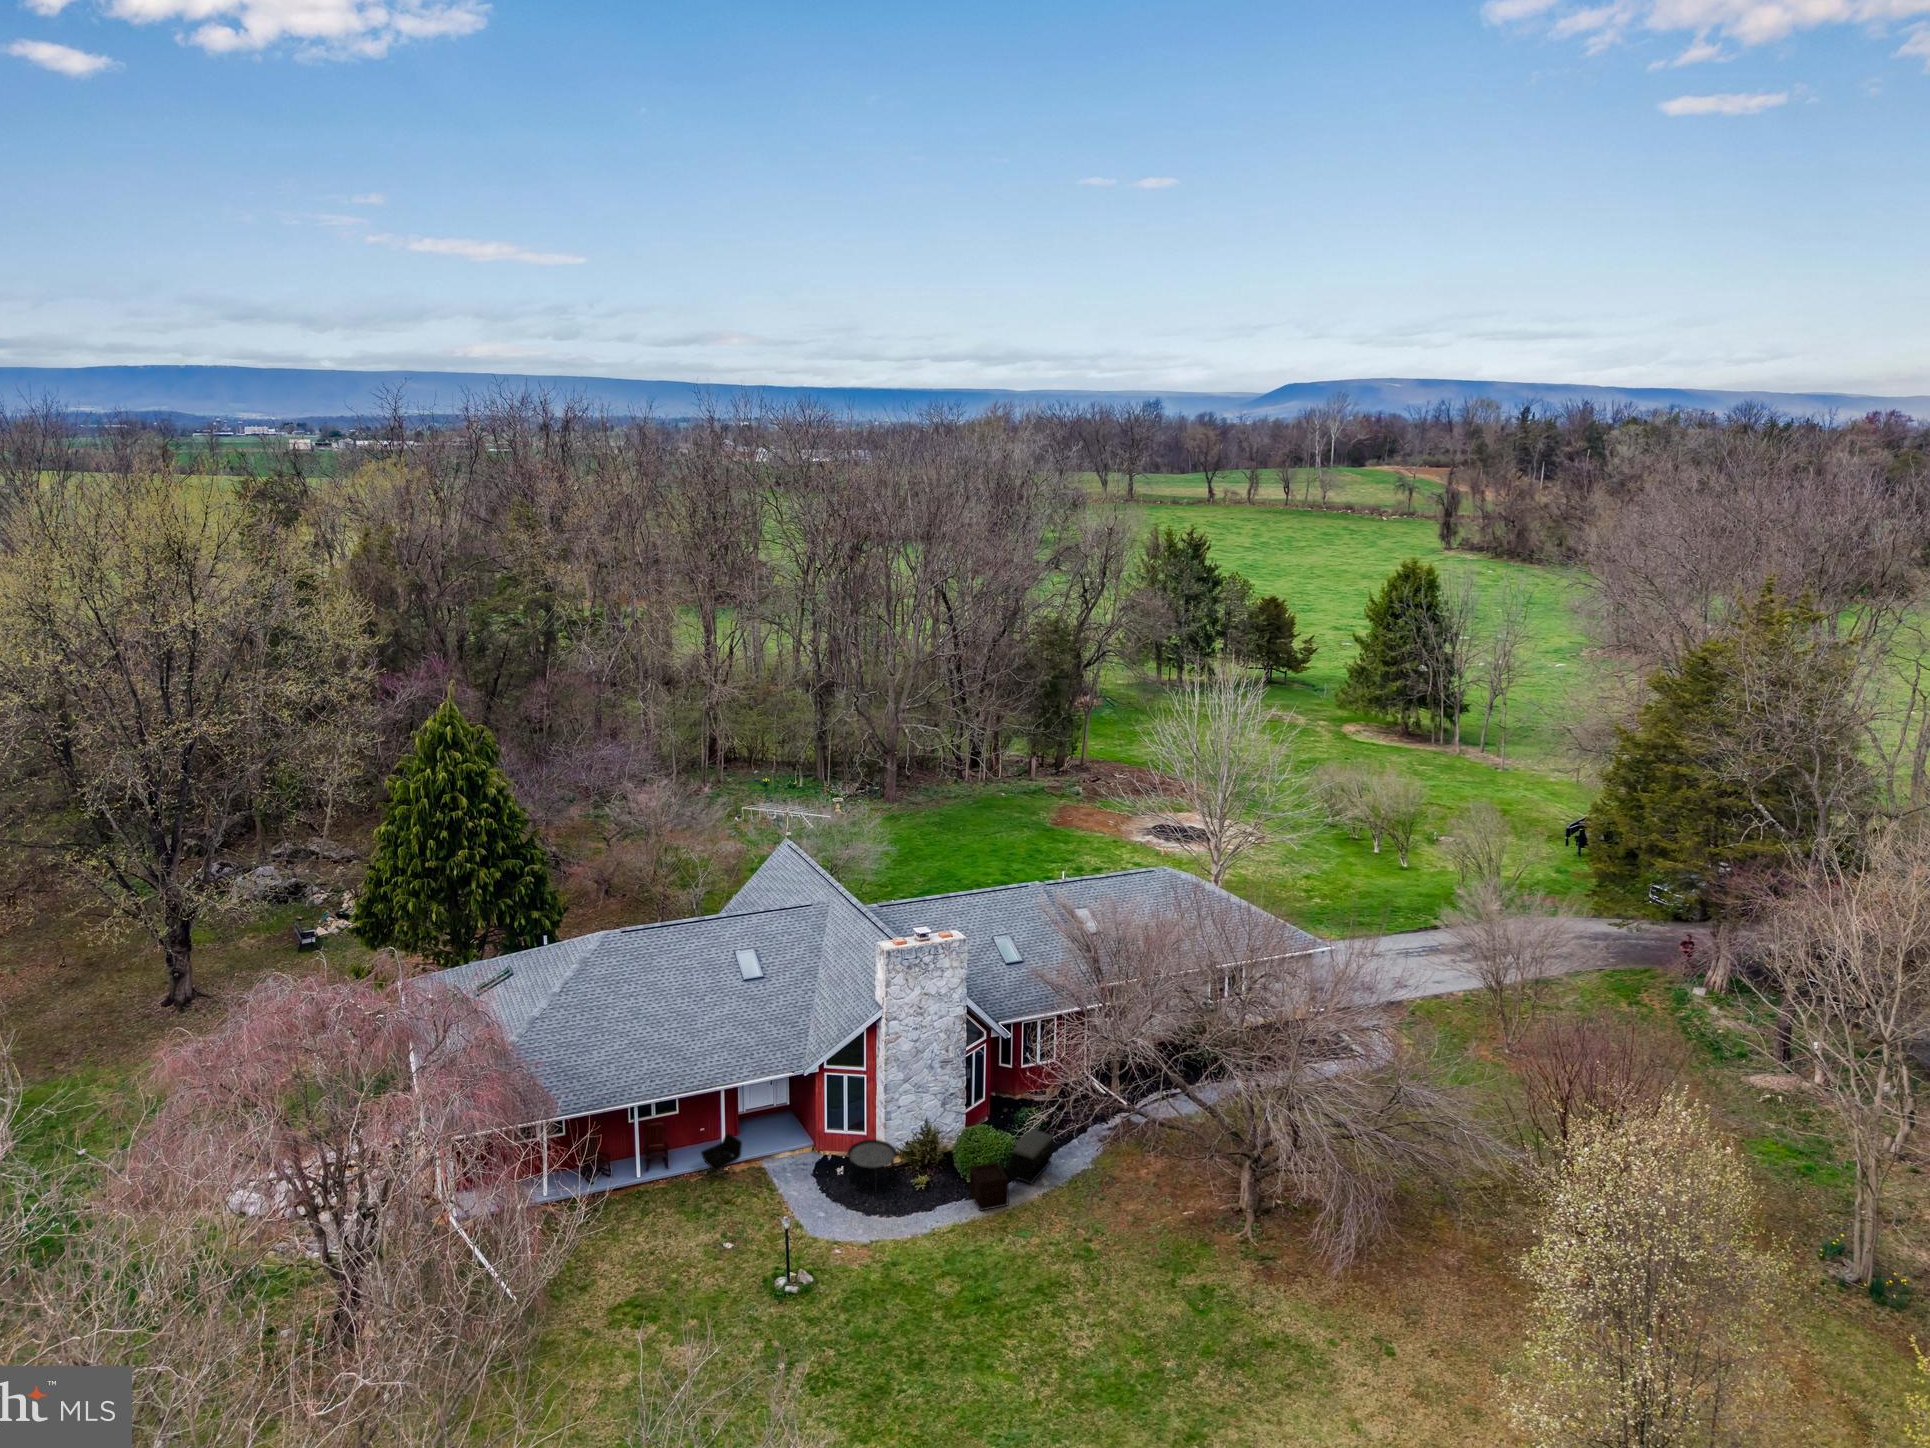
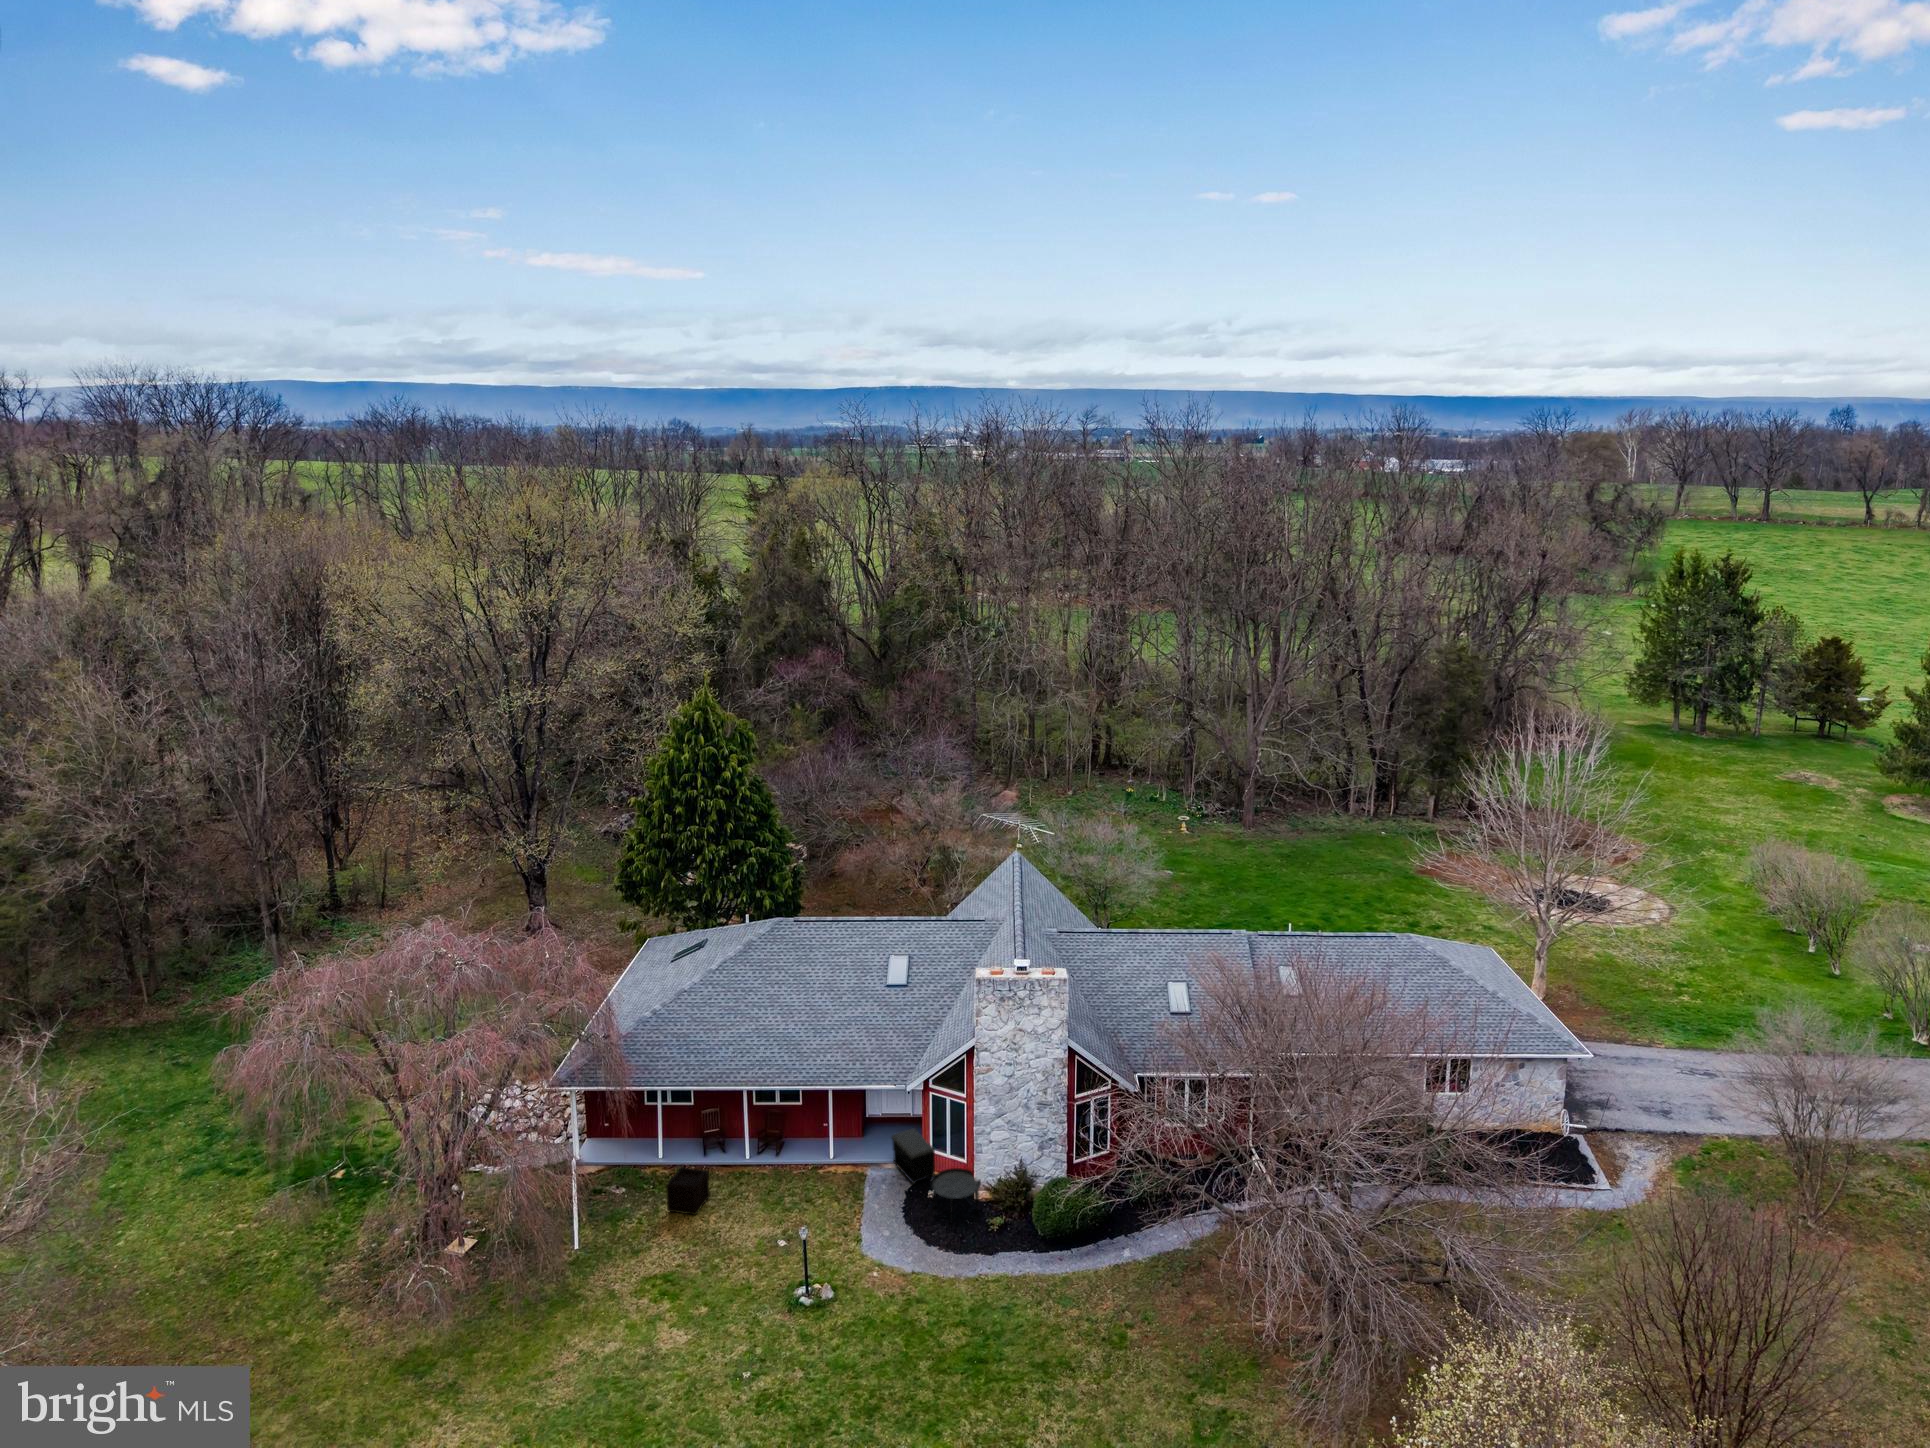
storage bench: present [1009,1129,1053,1184] -> present [892,1129,935,1183]
lounge chair: present [701,1133,742,1173] -> none [806,1133,845,1177]
wooden crate: present [969,1162,1009,1210] -> present [666,1167,710,1215]

